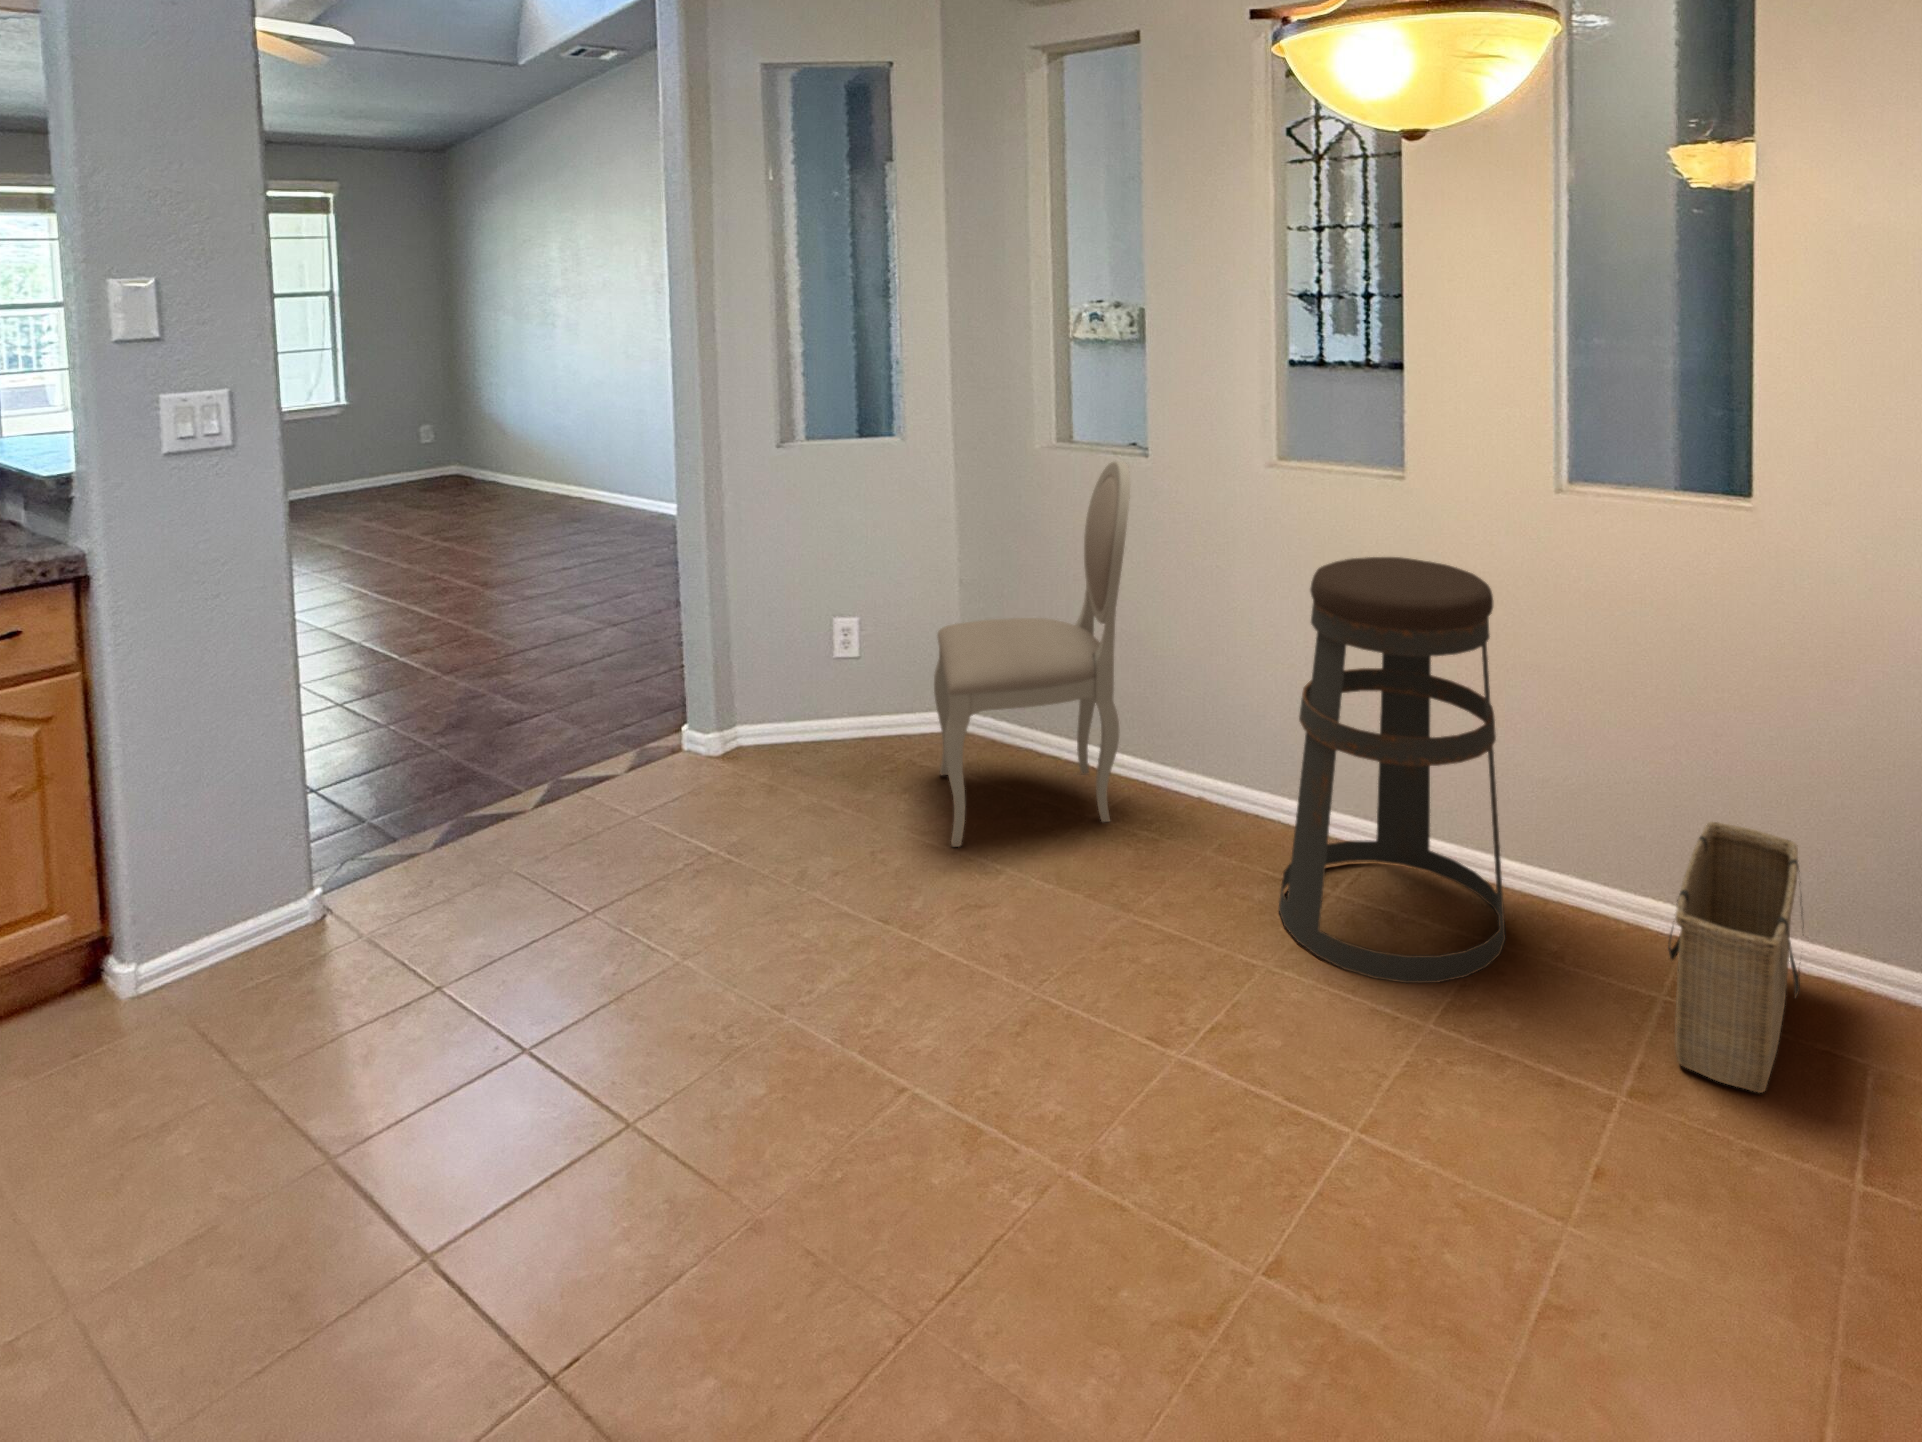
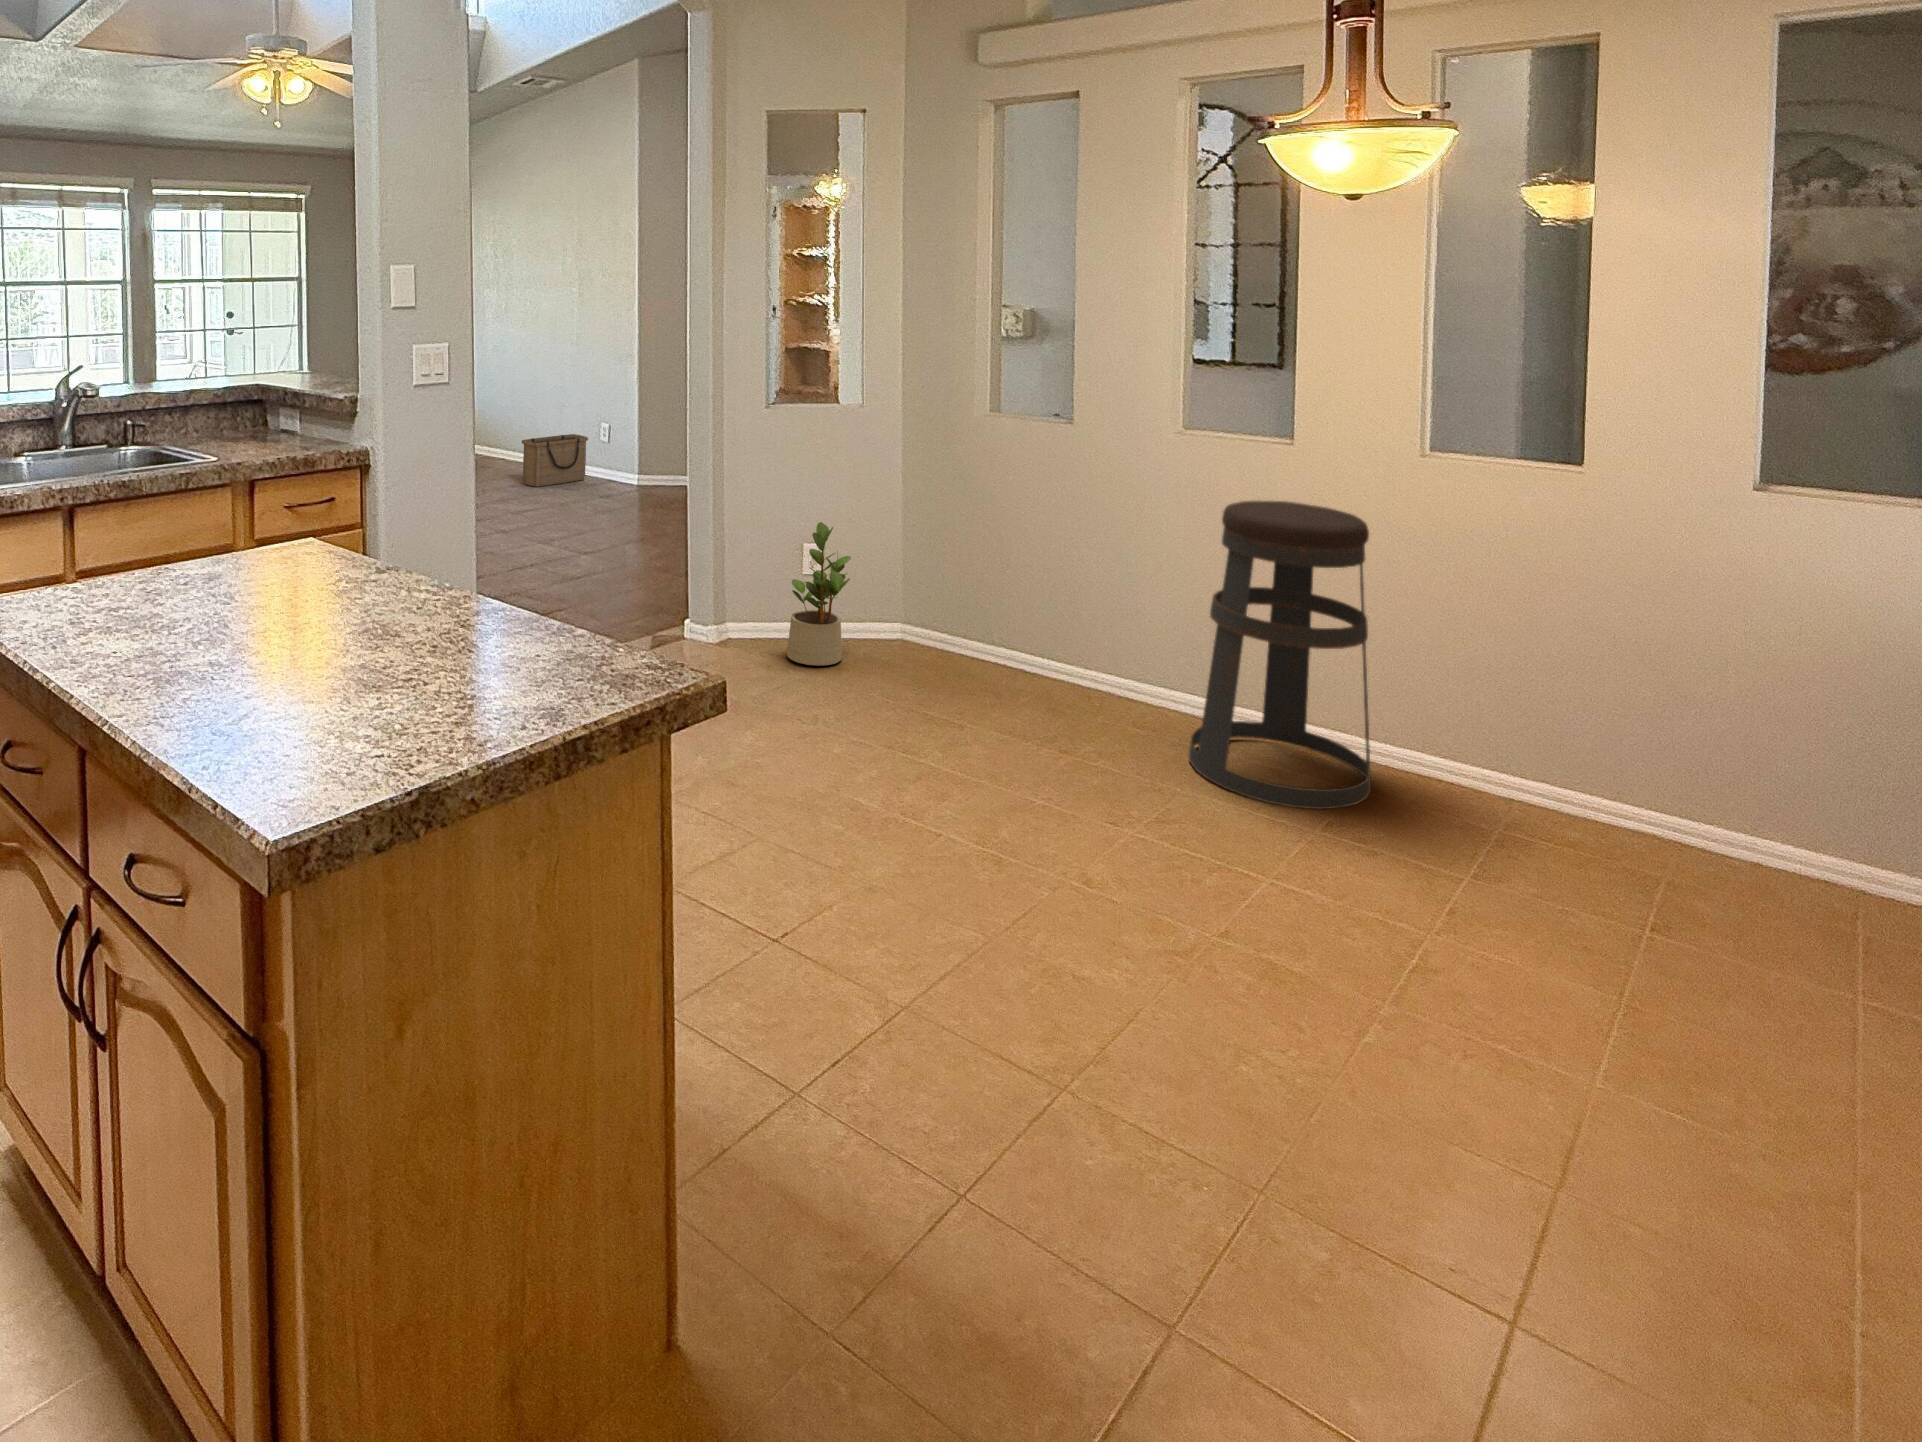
dining chair: present [934,461,1130,847] -> none [895,425,1066,709]
potted plant: none [798,596,883,785] -> present [787,522,851,666]
basket: present [1668,822,1802,1093] -> present [522,434,588,487]

